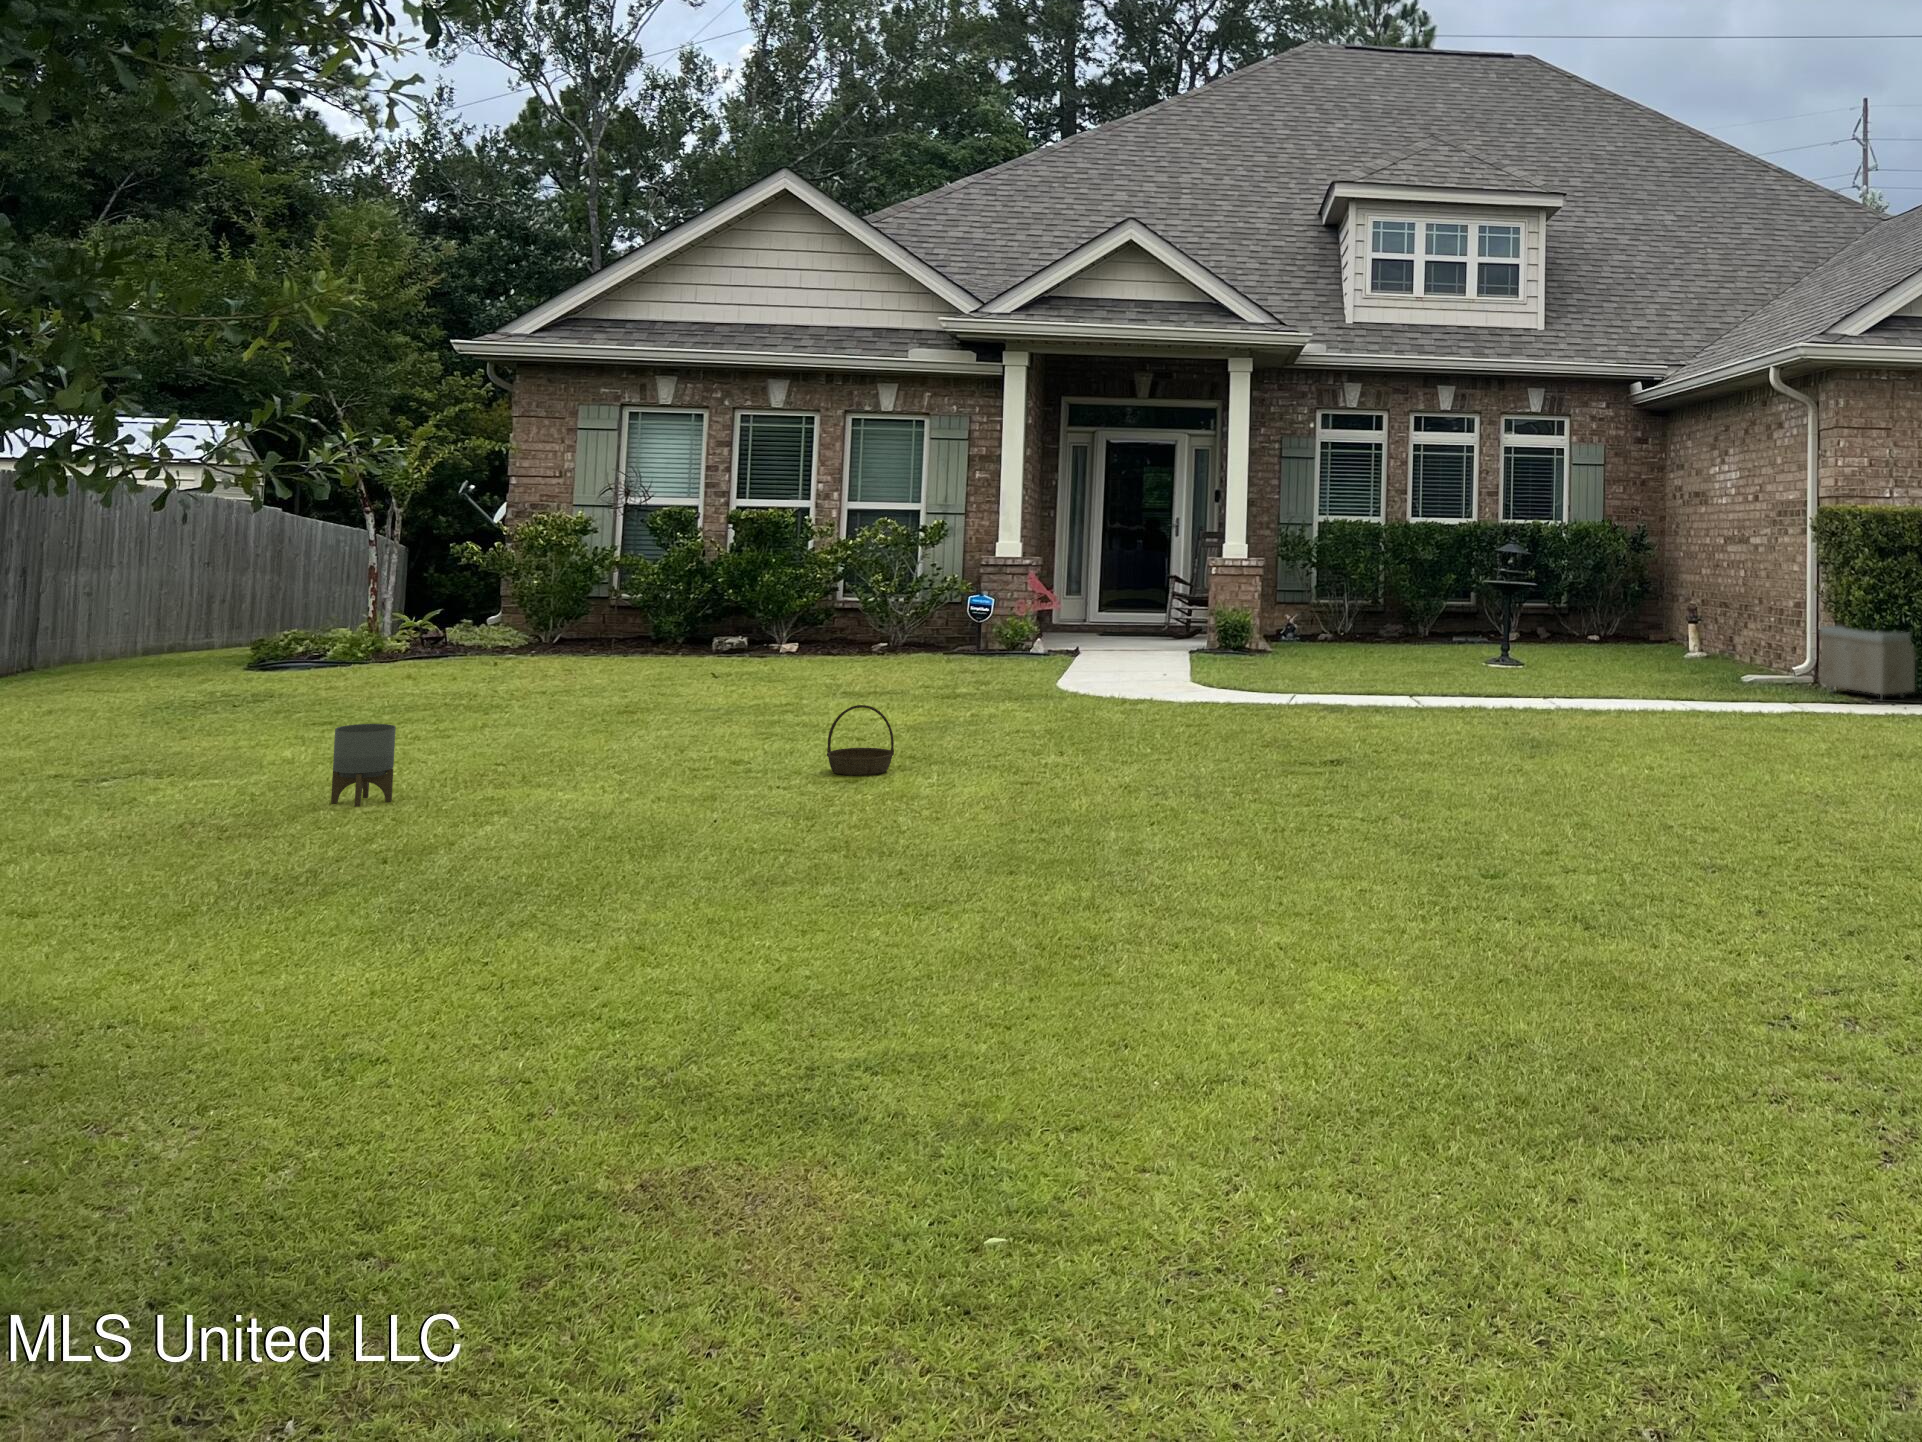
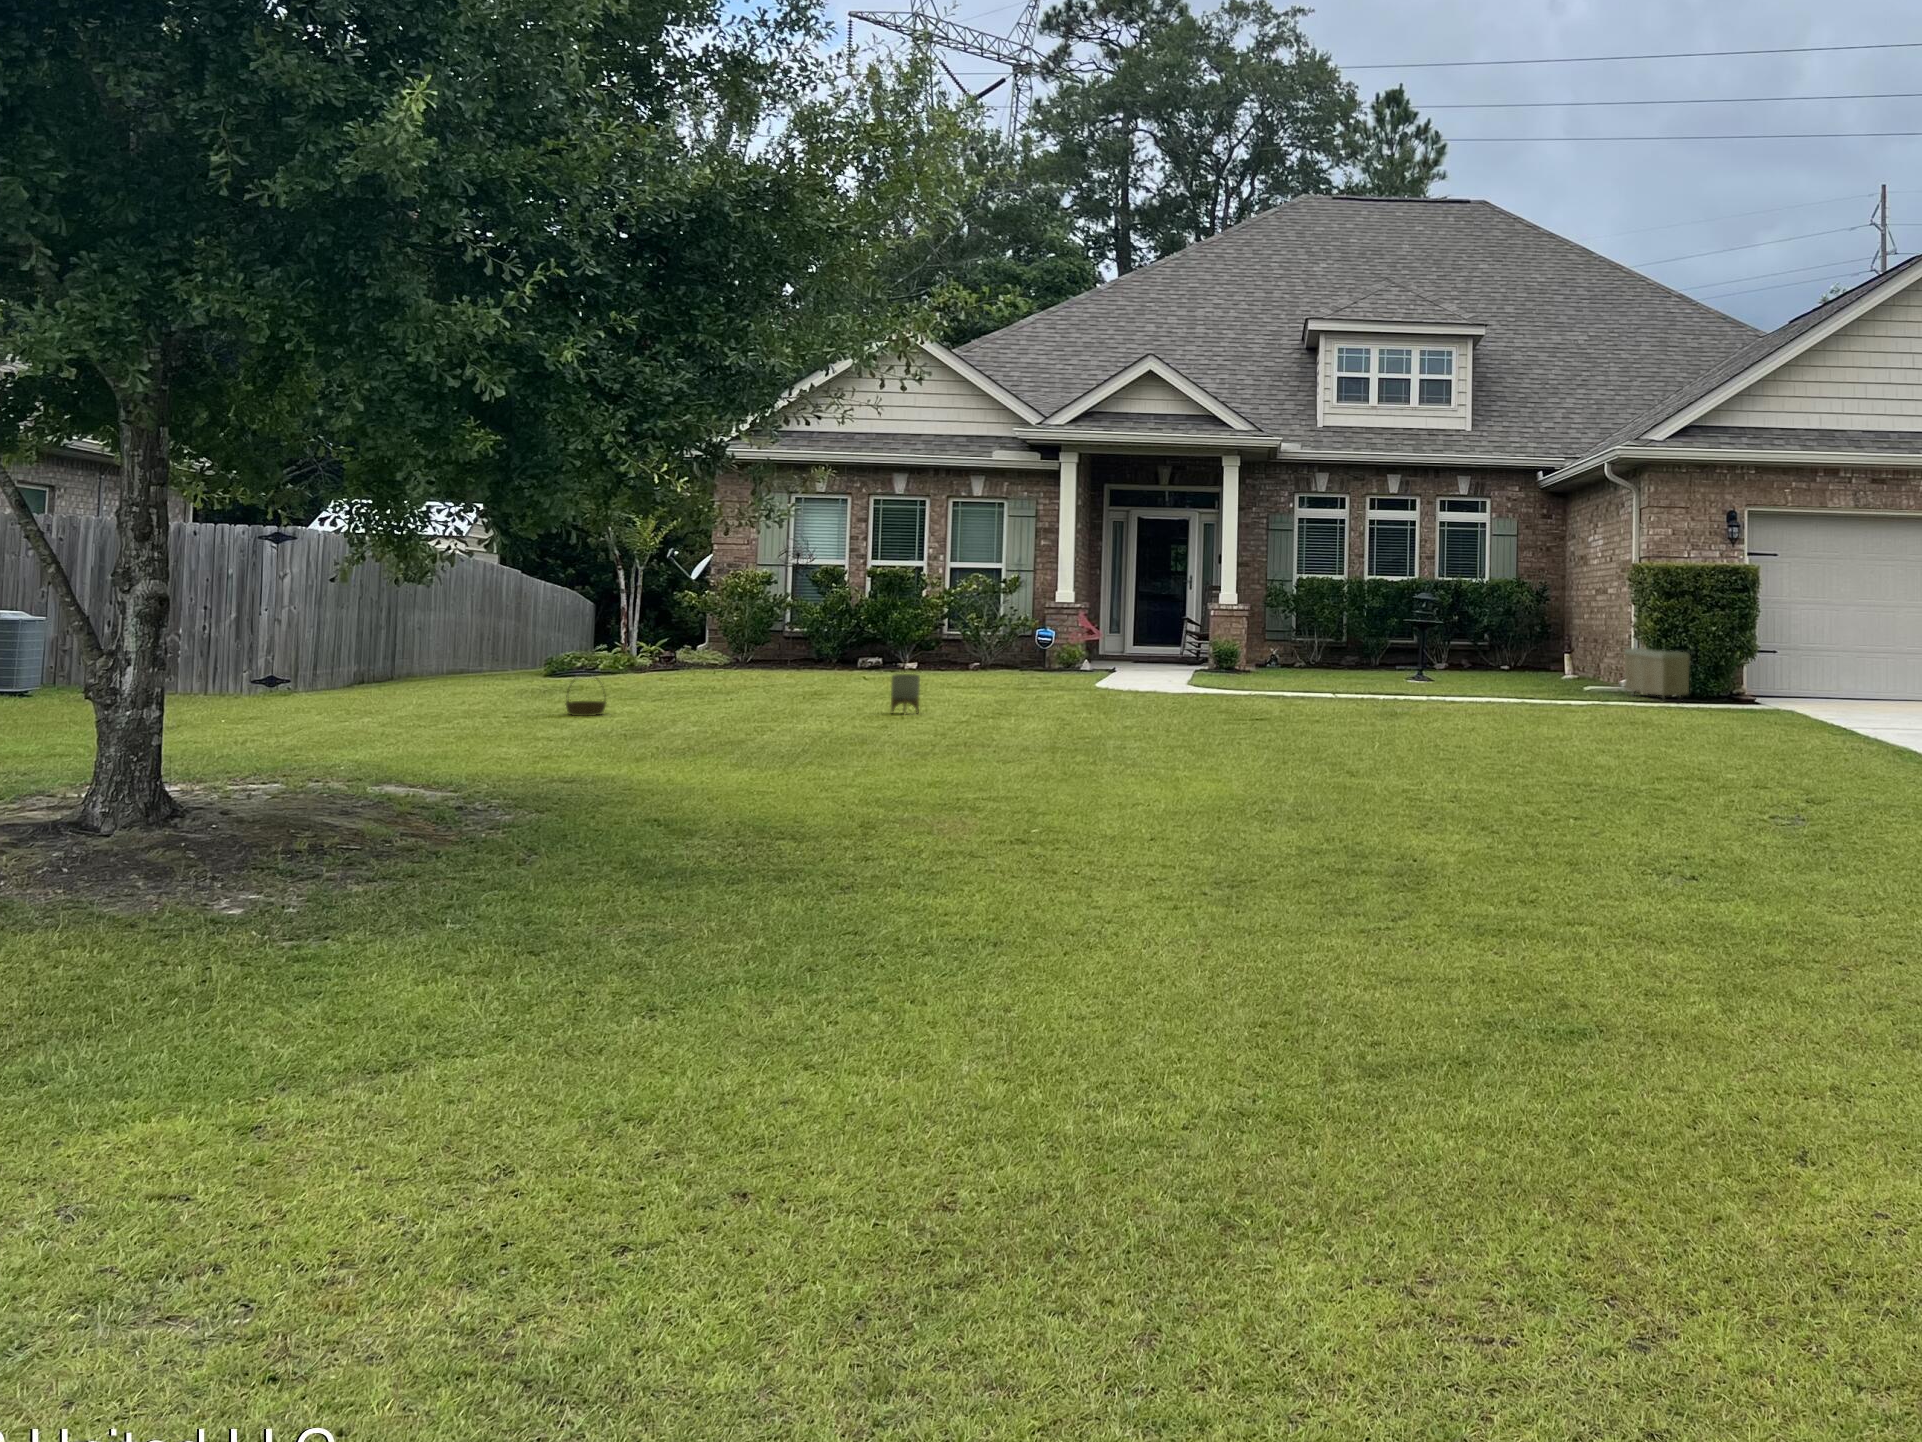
basket: present [827,705,894,776] -> present [566,675,606,716]
planter: present [331,724,396,807] -> present [891,674,920,713]

